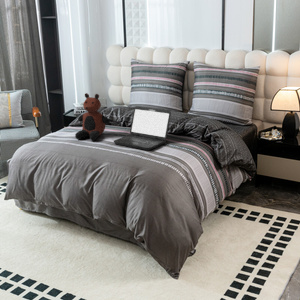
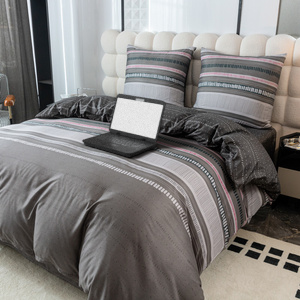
teddy bear: present [75,93,110,141] -> none [33,72,82,138]

